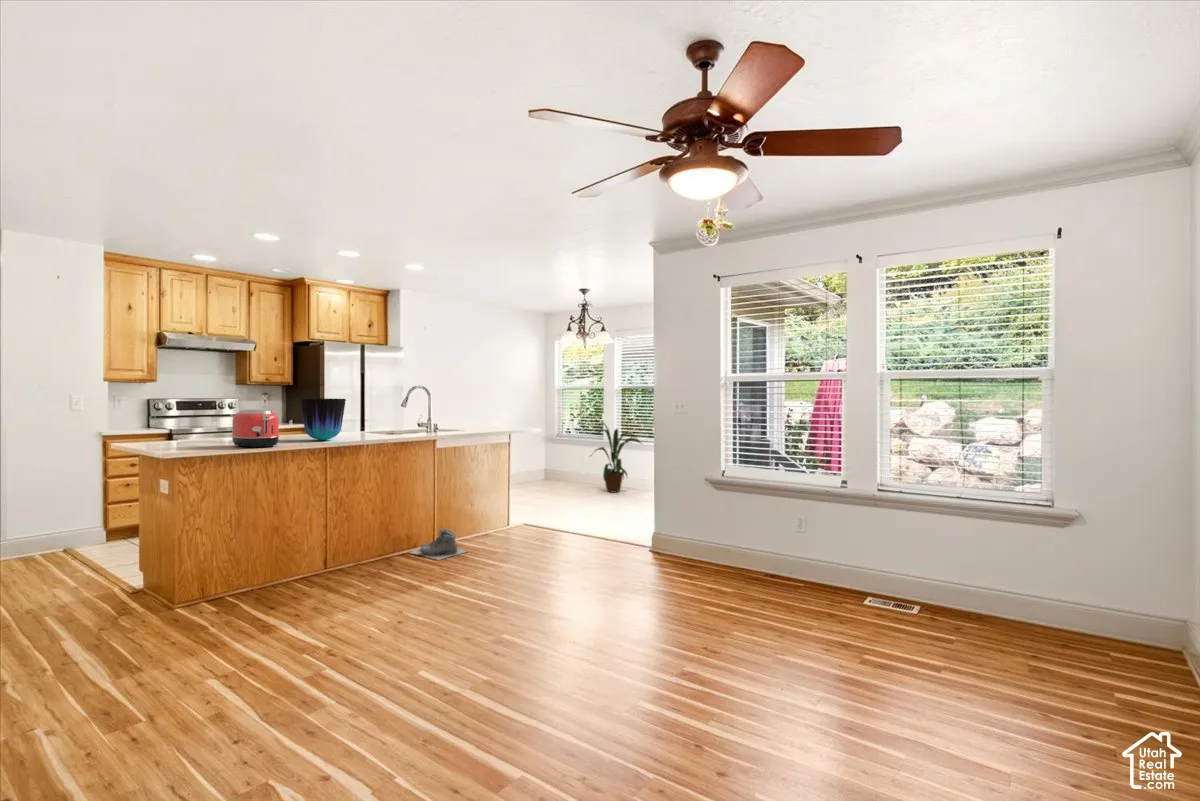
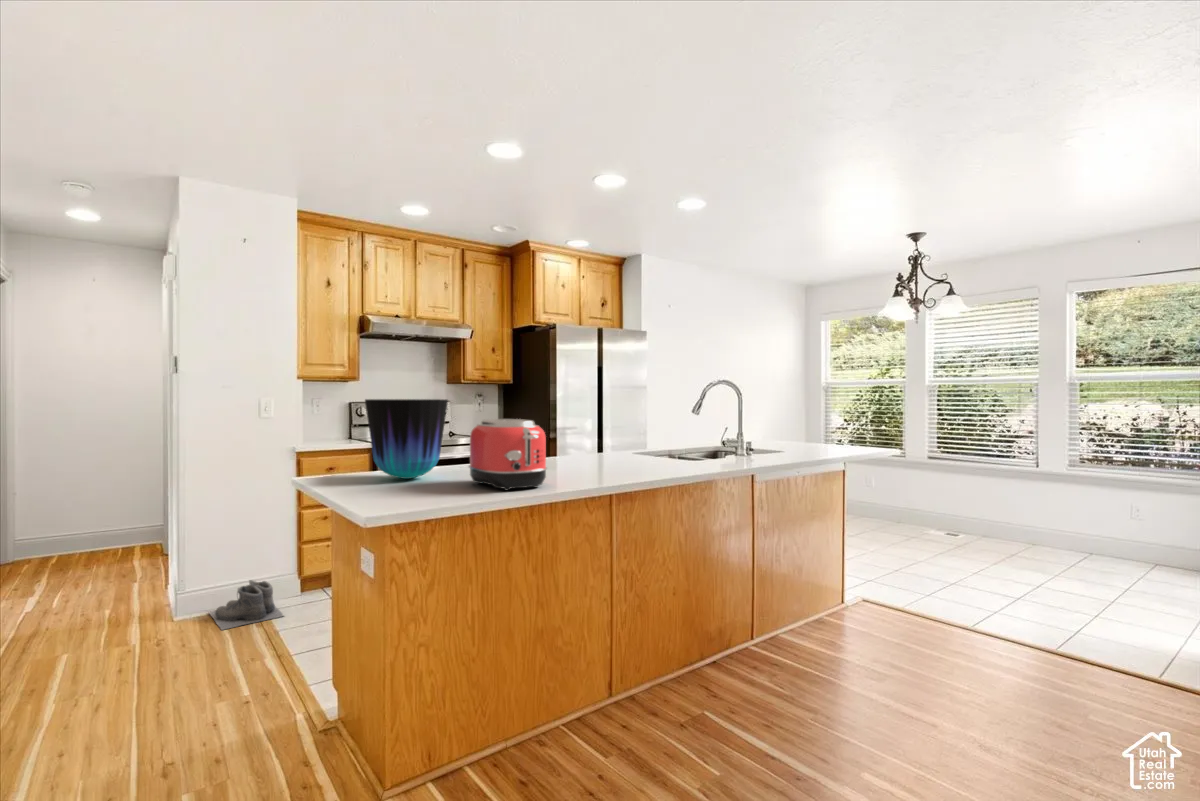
vase: present [300,398,346,440] -> present [365,399,448,479]
house plant: present [590,423,641,492] -> none [904,431,996,538]
boots: present [410,529,466,560] -> present [209,580,283,630]

